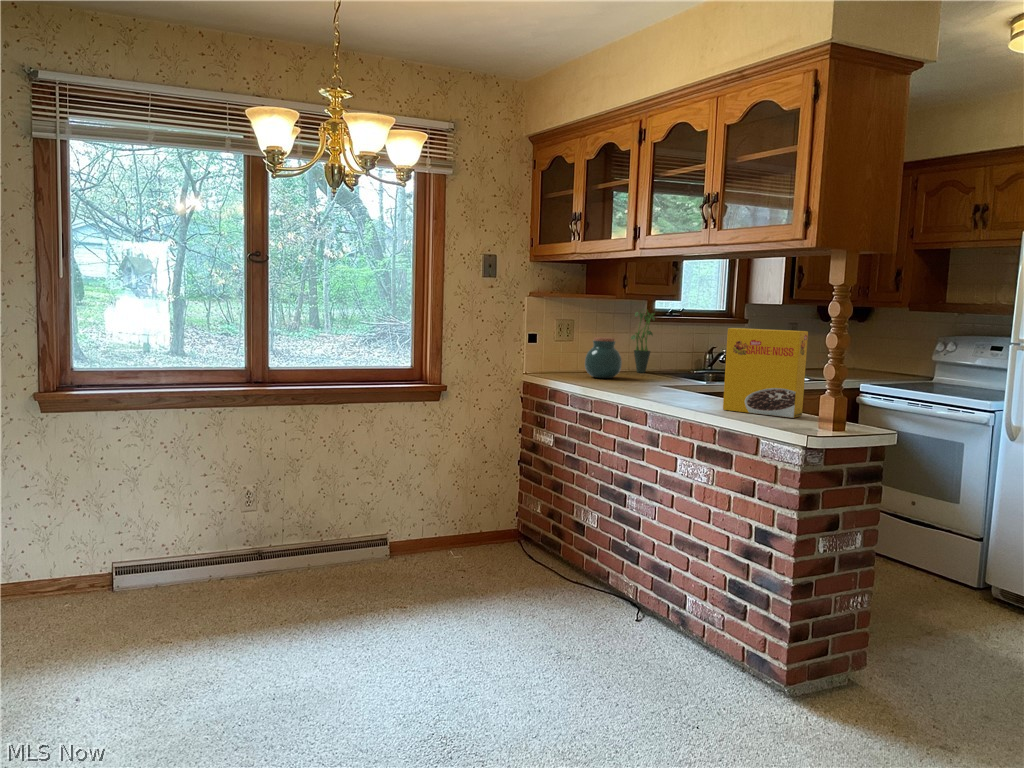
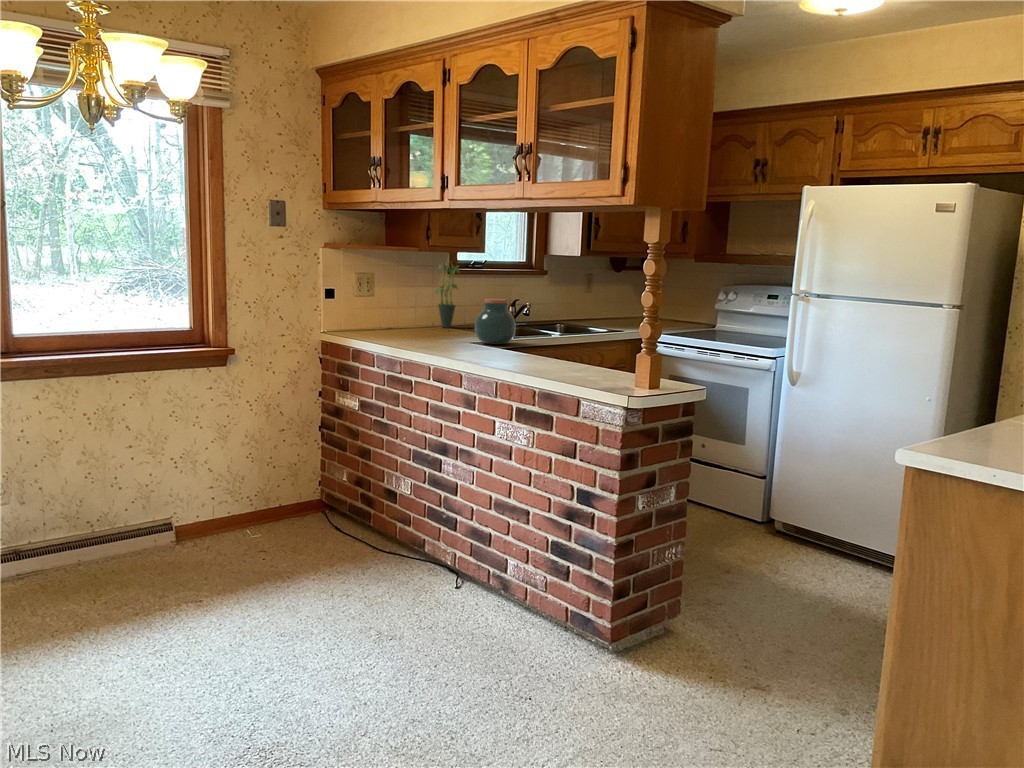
cereal box: present [723,328,808,418] -> none [541,286,622,377]
jar: present [585,337,622,378] -> present [475,299,516,345]

